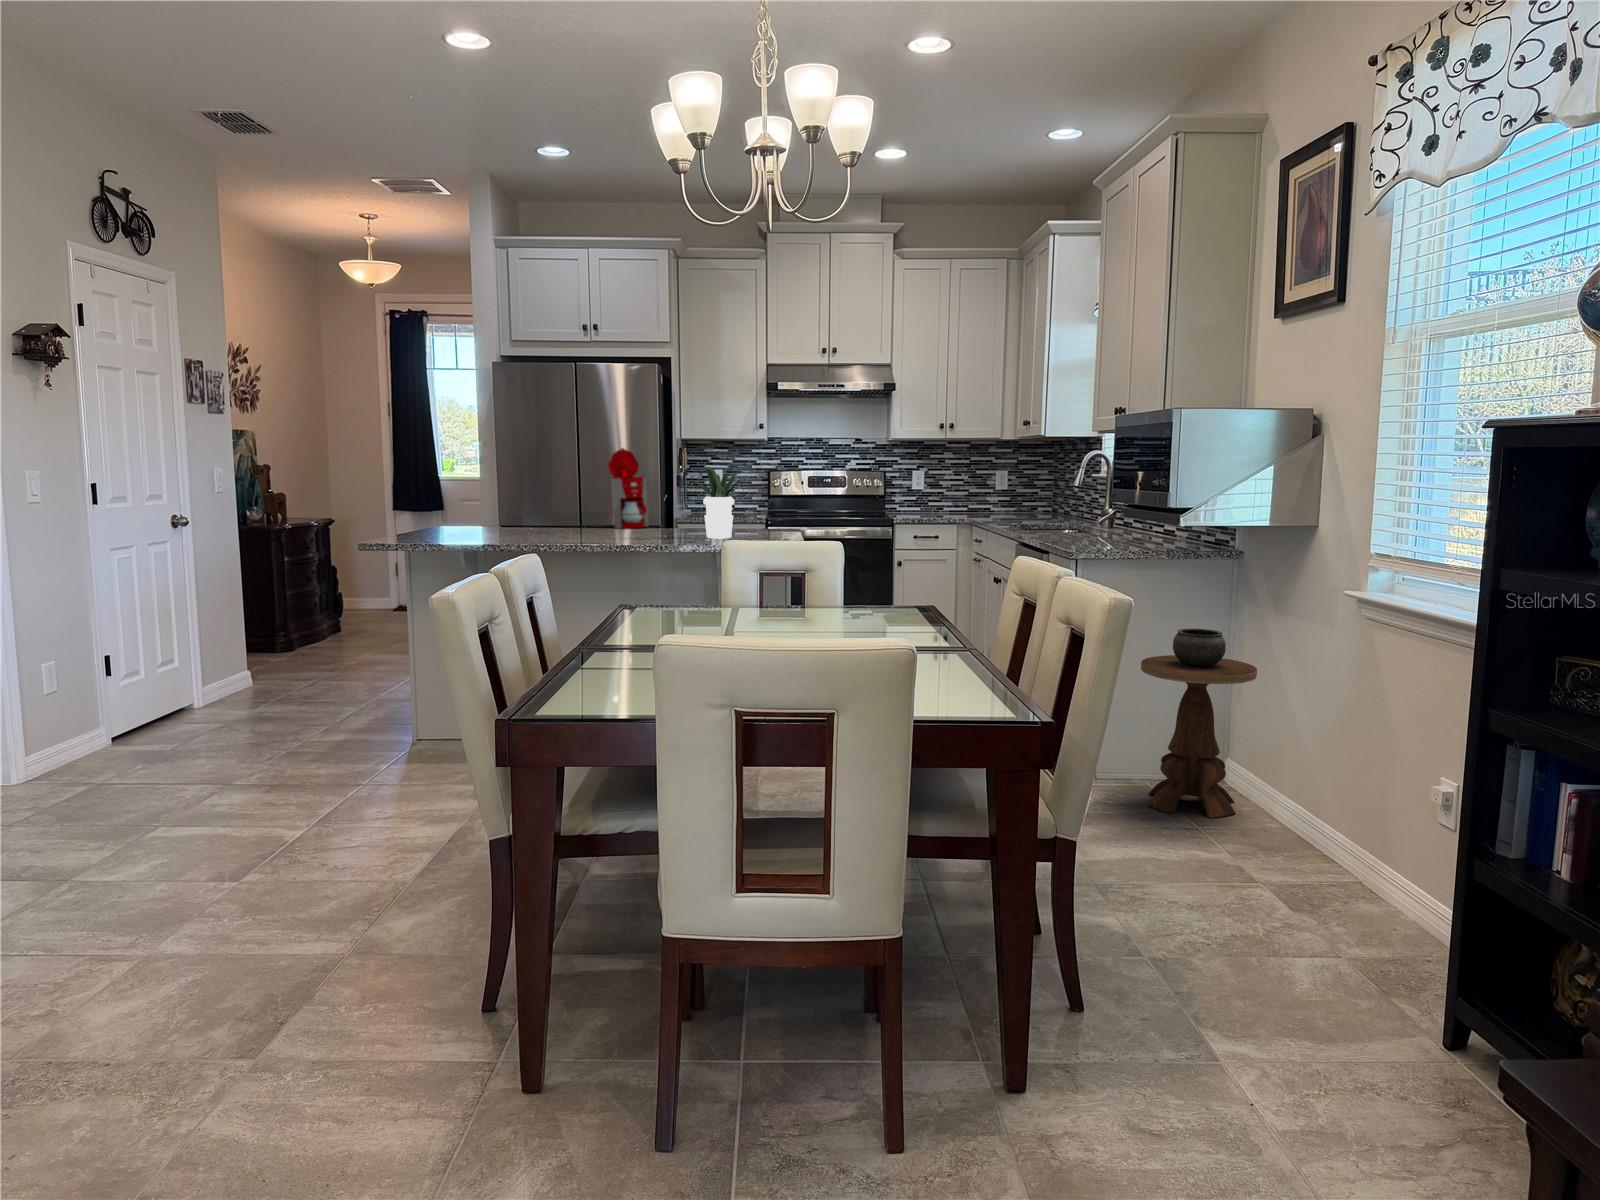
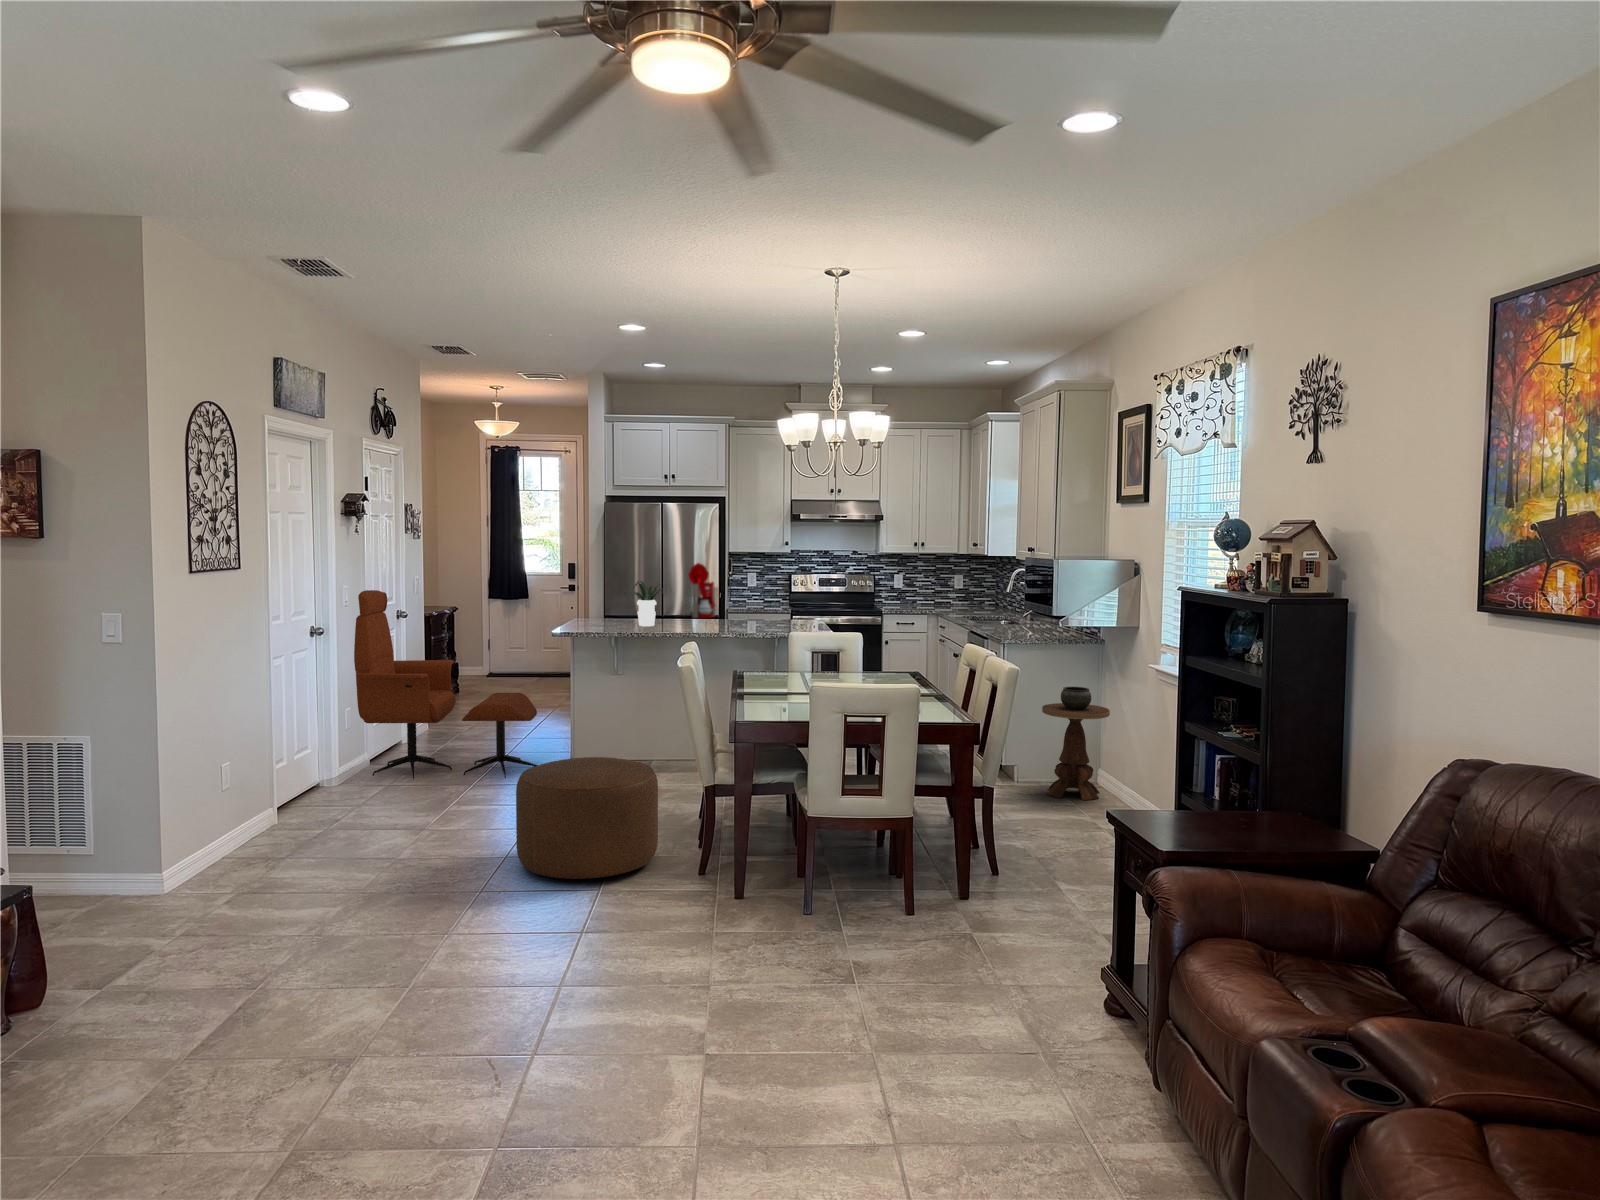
potted plant: present [681,467,746,538] -> present [631,581,663,626]
lounge chair: none [43,481,358,774] -> present [354,590,537,779]
ottoman: none [123,765,427,1023] -> present [516,757,658,879]

